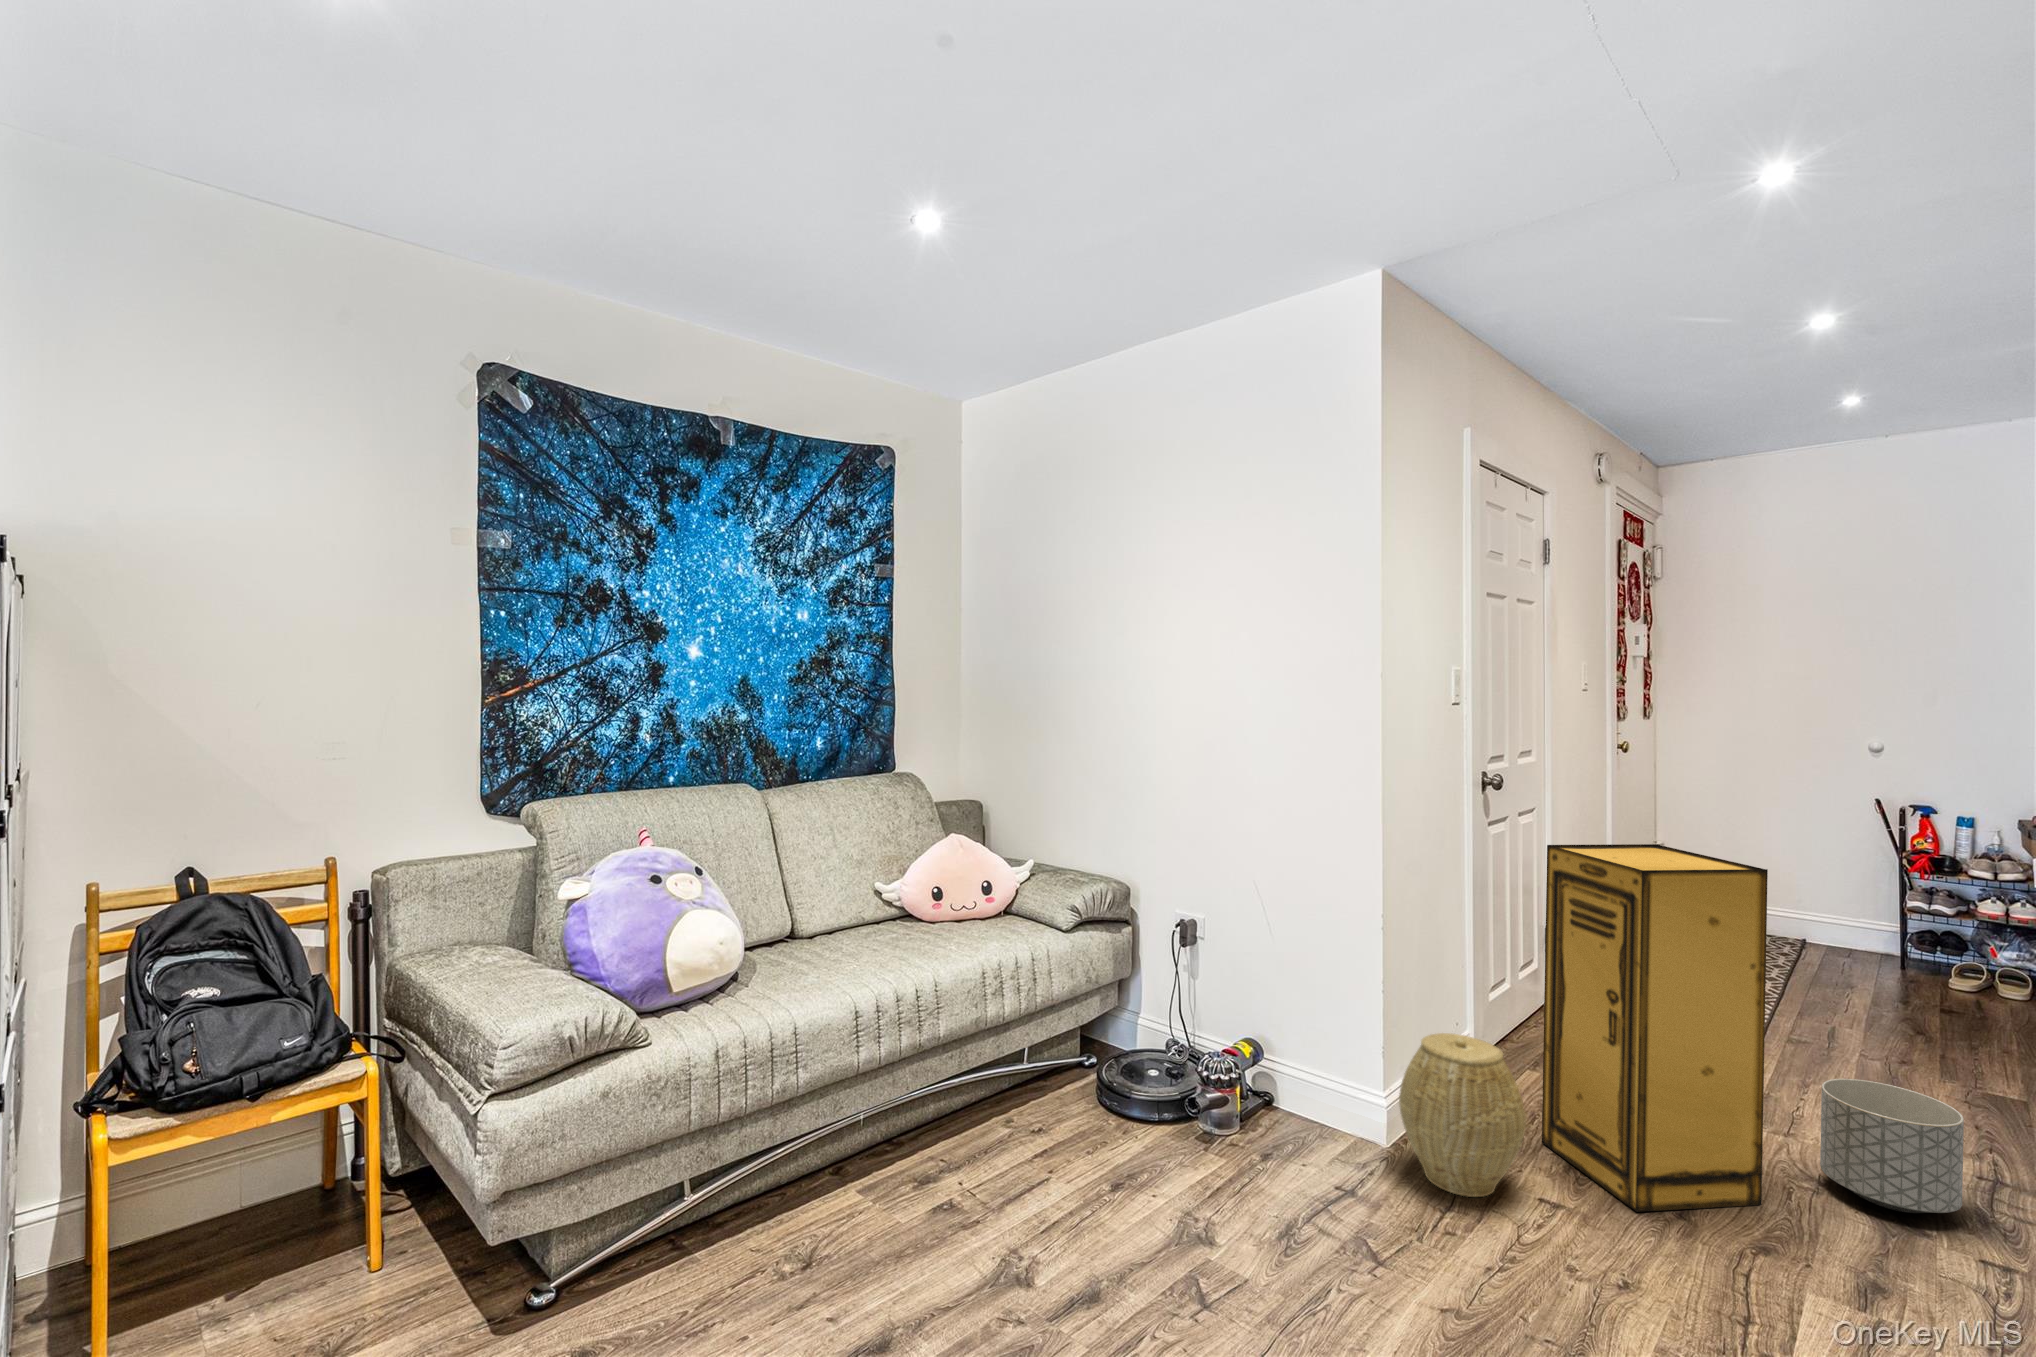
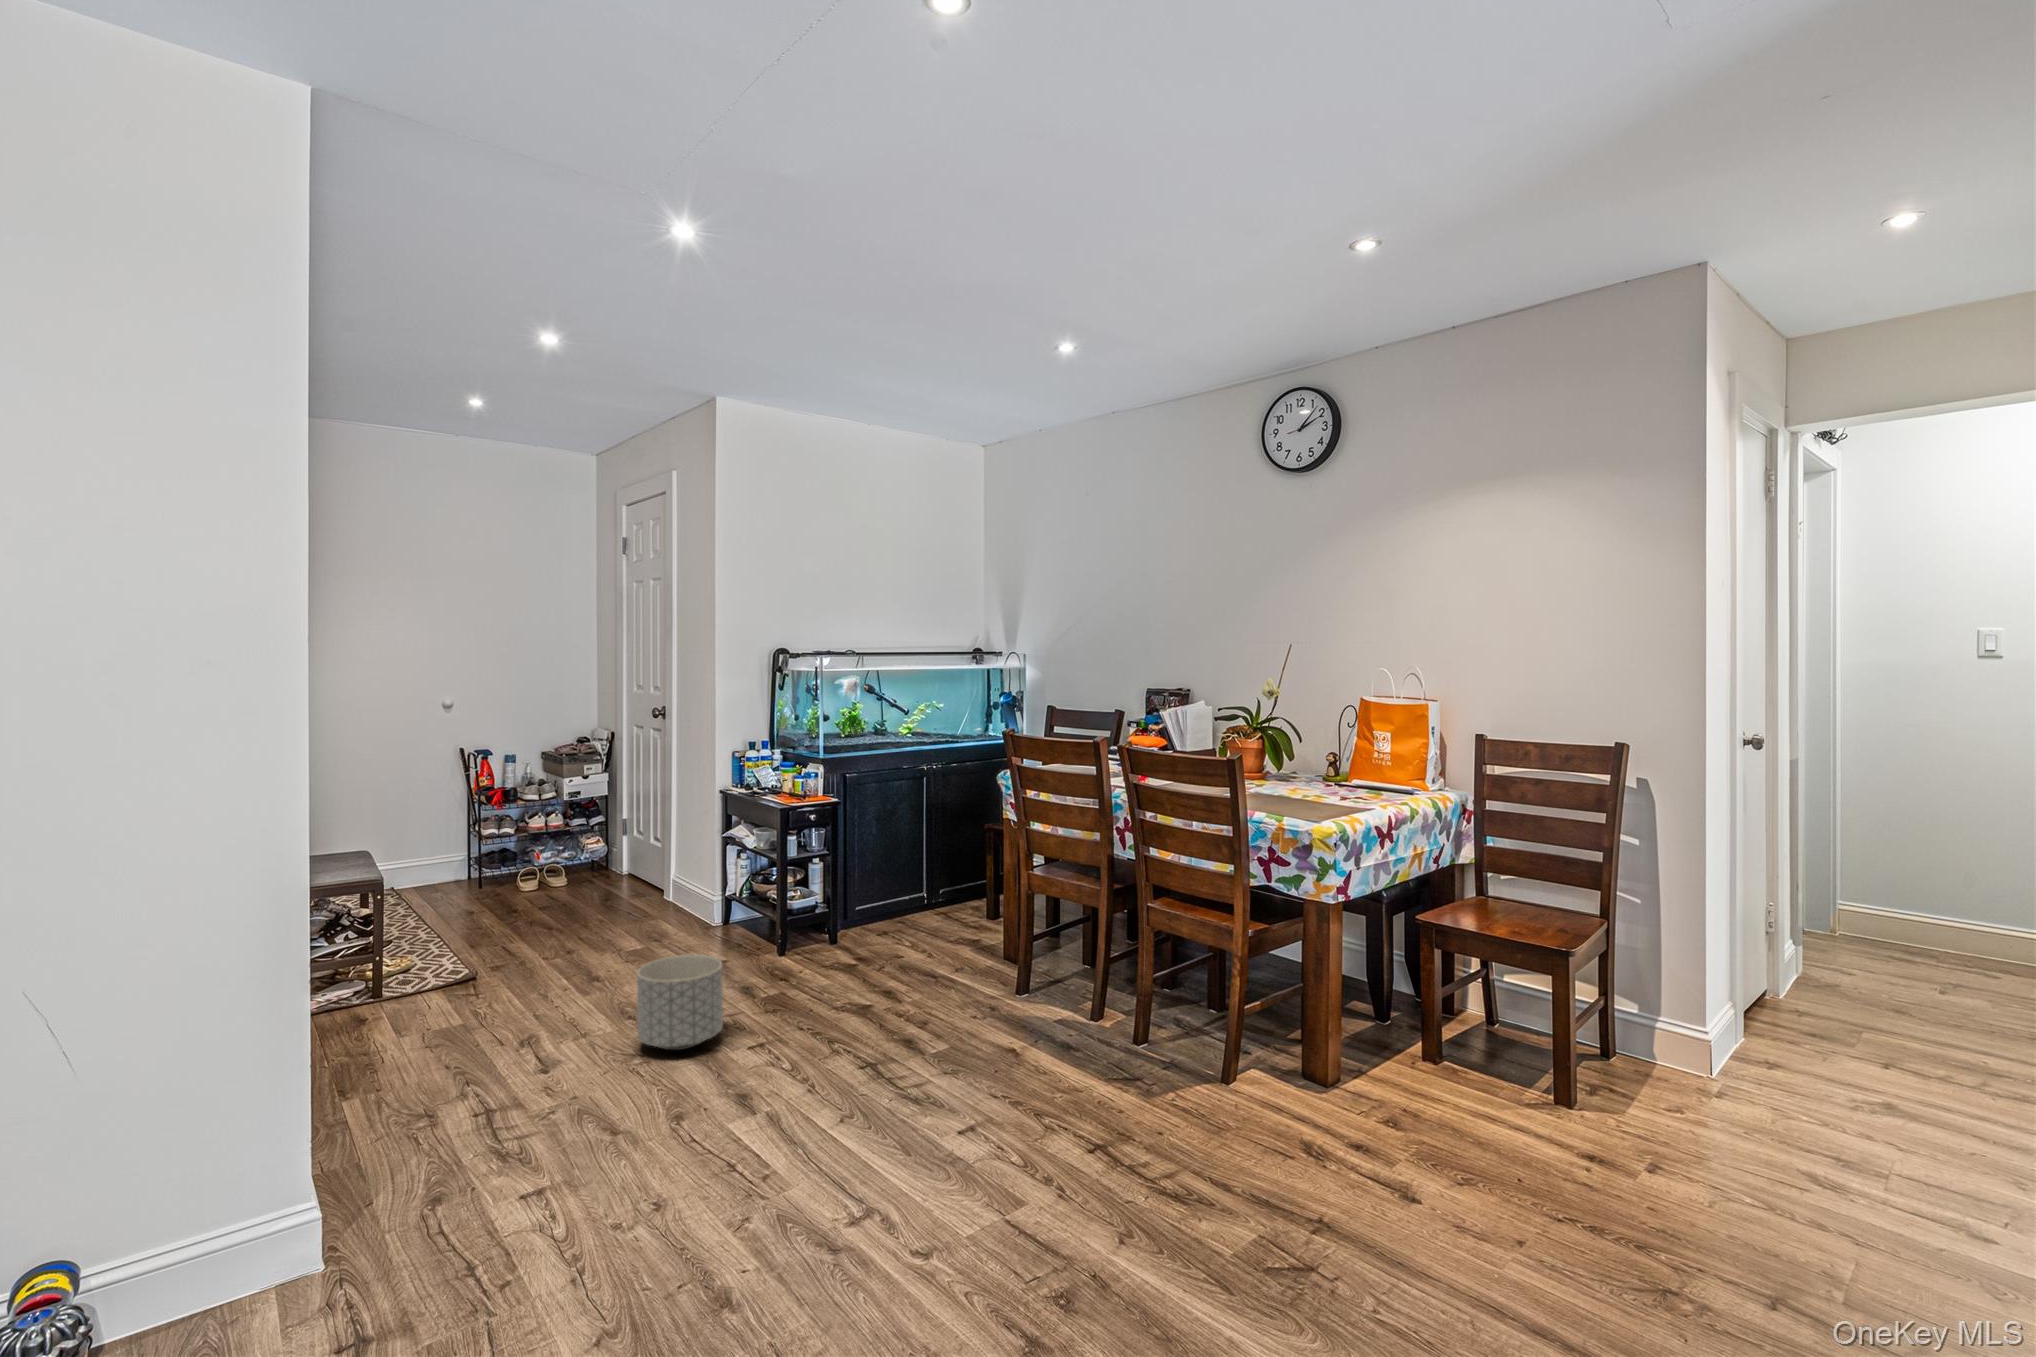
storage cabinet: present [1542,844,1768,1212] -> none [450,805,639,1155]
woven basket: present [1399,1033,1526,1197] -> none [358,1064,515,1261]

